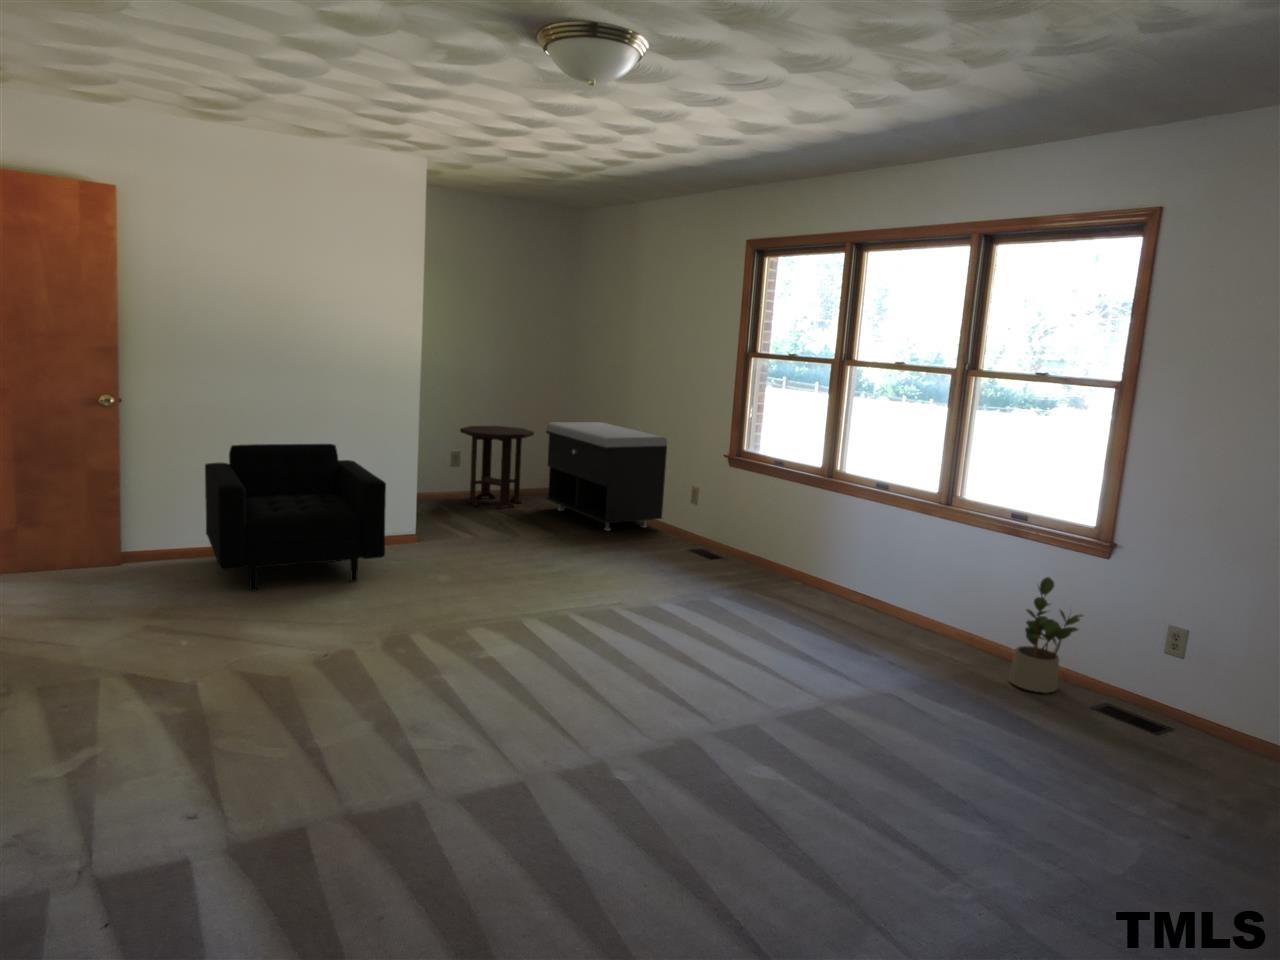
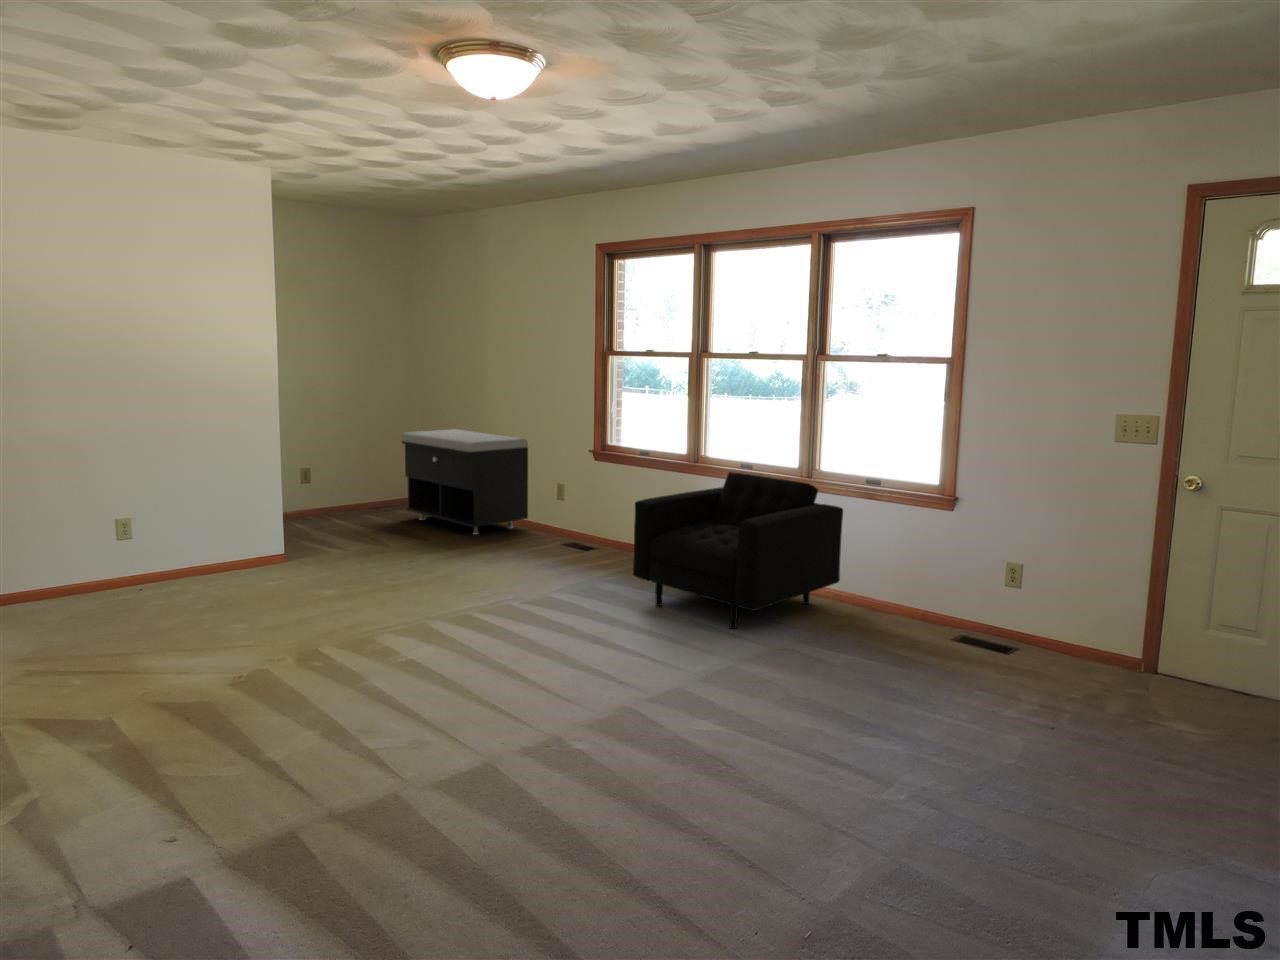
side table: present [460,426,534,508] -> none [309,440,388,524]
armchair: present [205,444,386,591] -> present [633,472,843,629]
potted plant: present [1009,577,1082,693] -> none [879,532,938,633]

